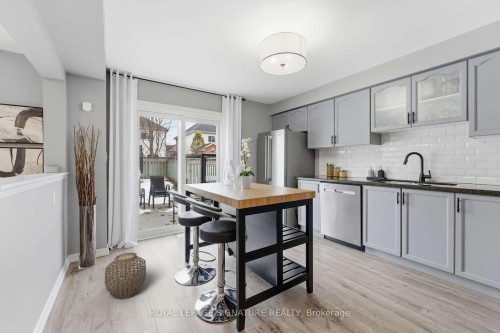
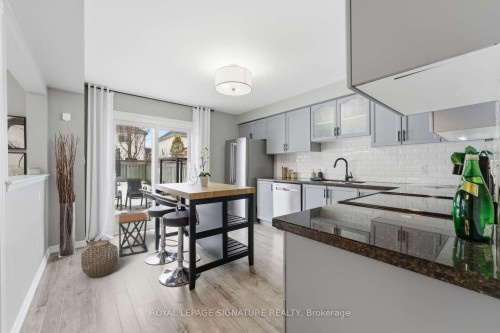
stool: none [144,218,177,271] -> present [119,213,147,257]

